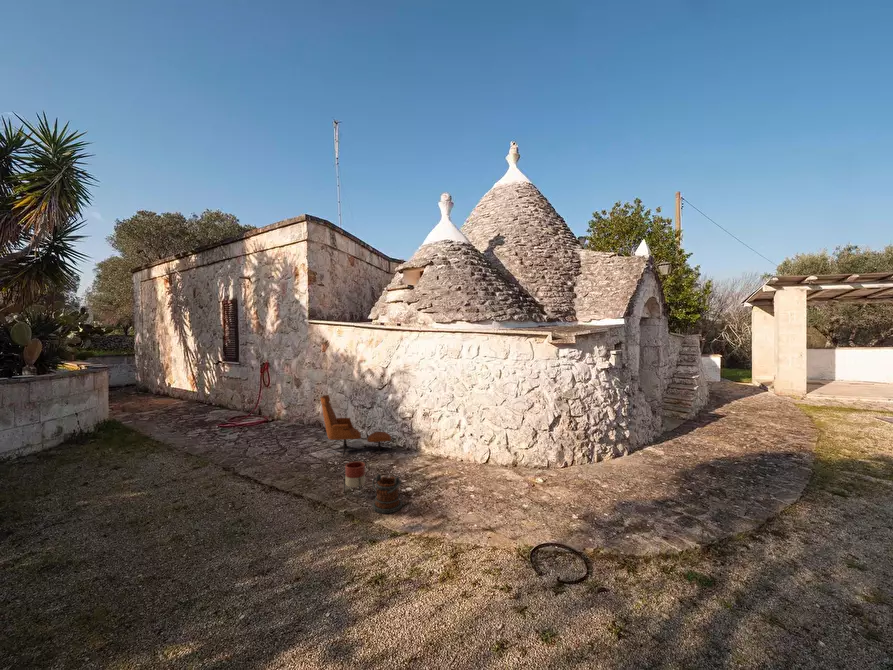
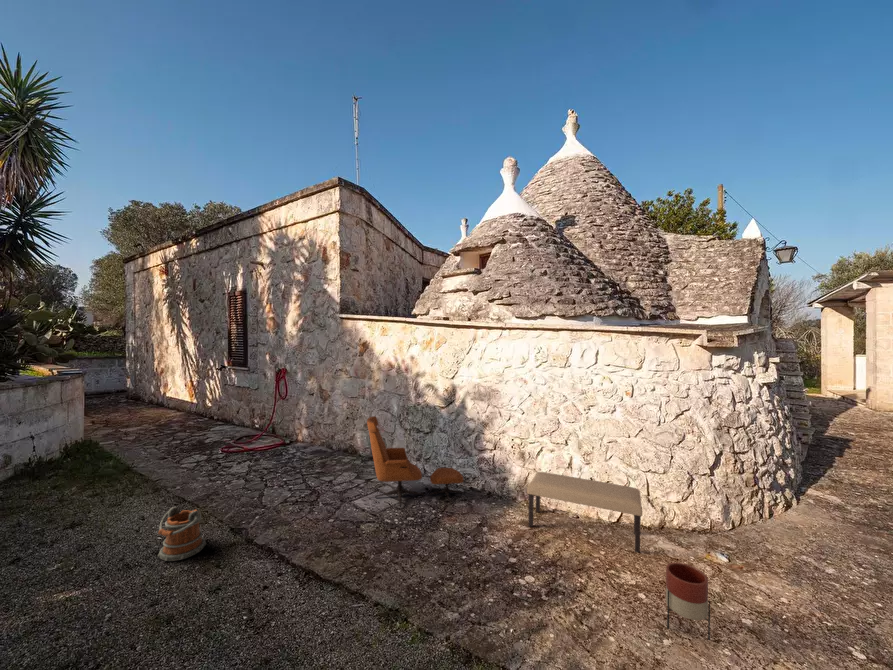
bench: none [426,431,500,477] -> present [527,472,642,552]
planter: present [344,461,365,497] -> present [666,562,710,640]
bucket: present [372,474,402,513] -> present [158,507,206,561]

